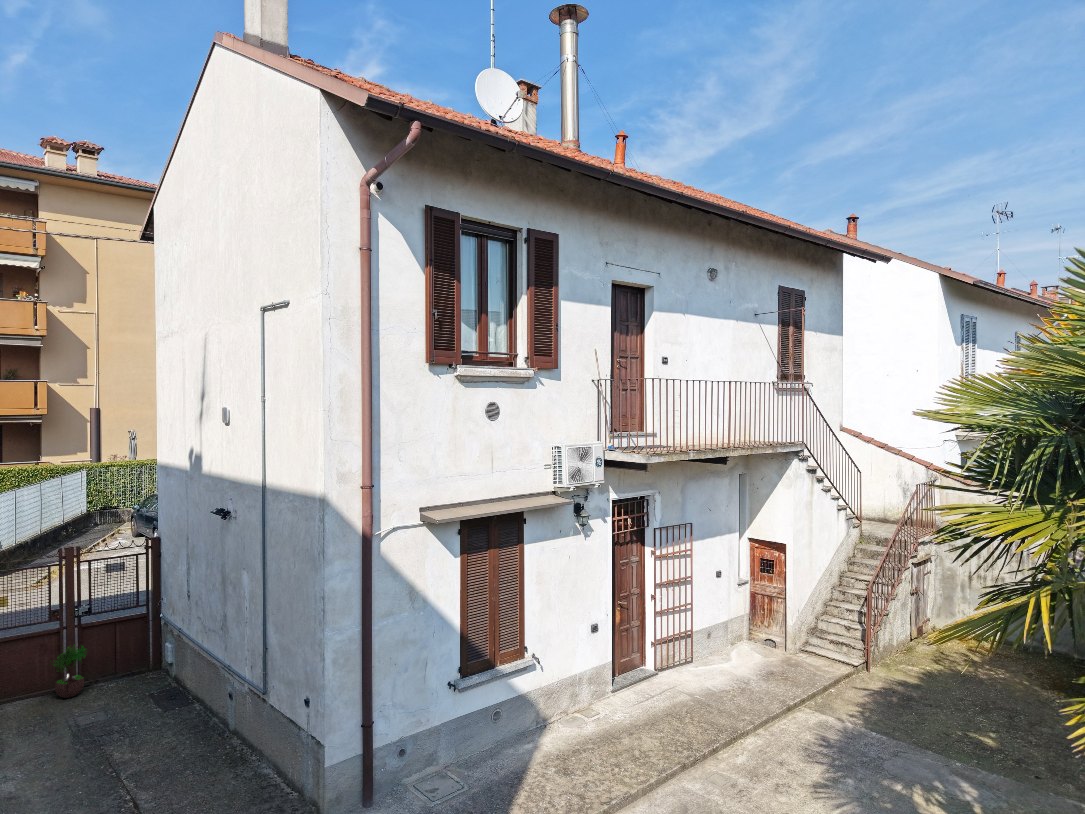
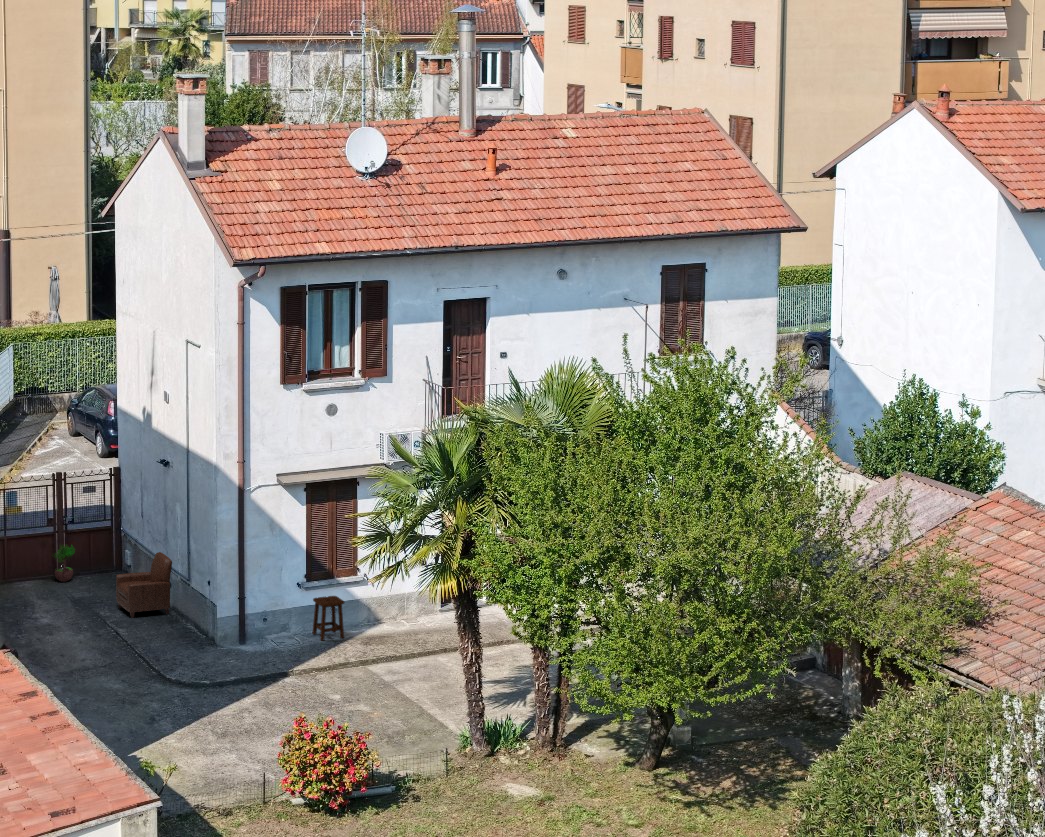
chair: none [140,647,232,764] -> present [116,552,172,618]
stool: none [469,693,522,776] -> present [312,596,344,641]

